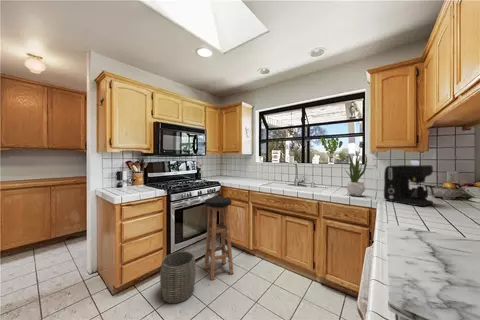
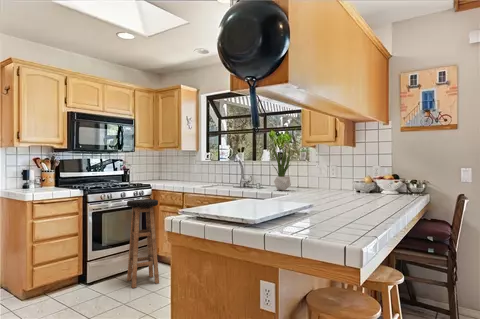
coffee maker: present [384,165,434,206] -> none [300,157,337,194]
woven basket: present [160,251,196,303] -> none [74,256,114,303]

